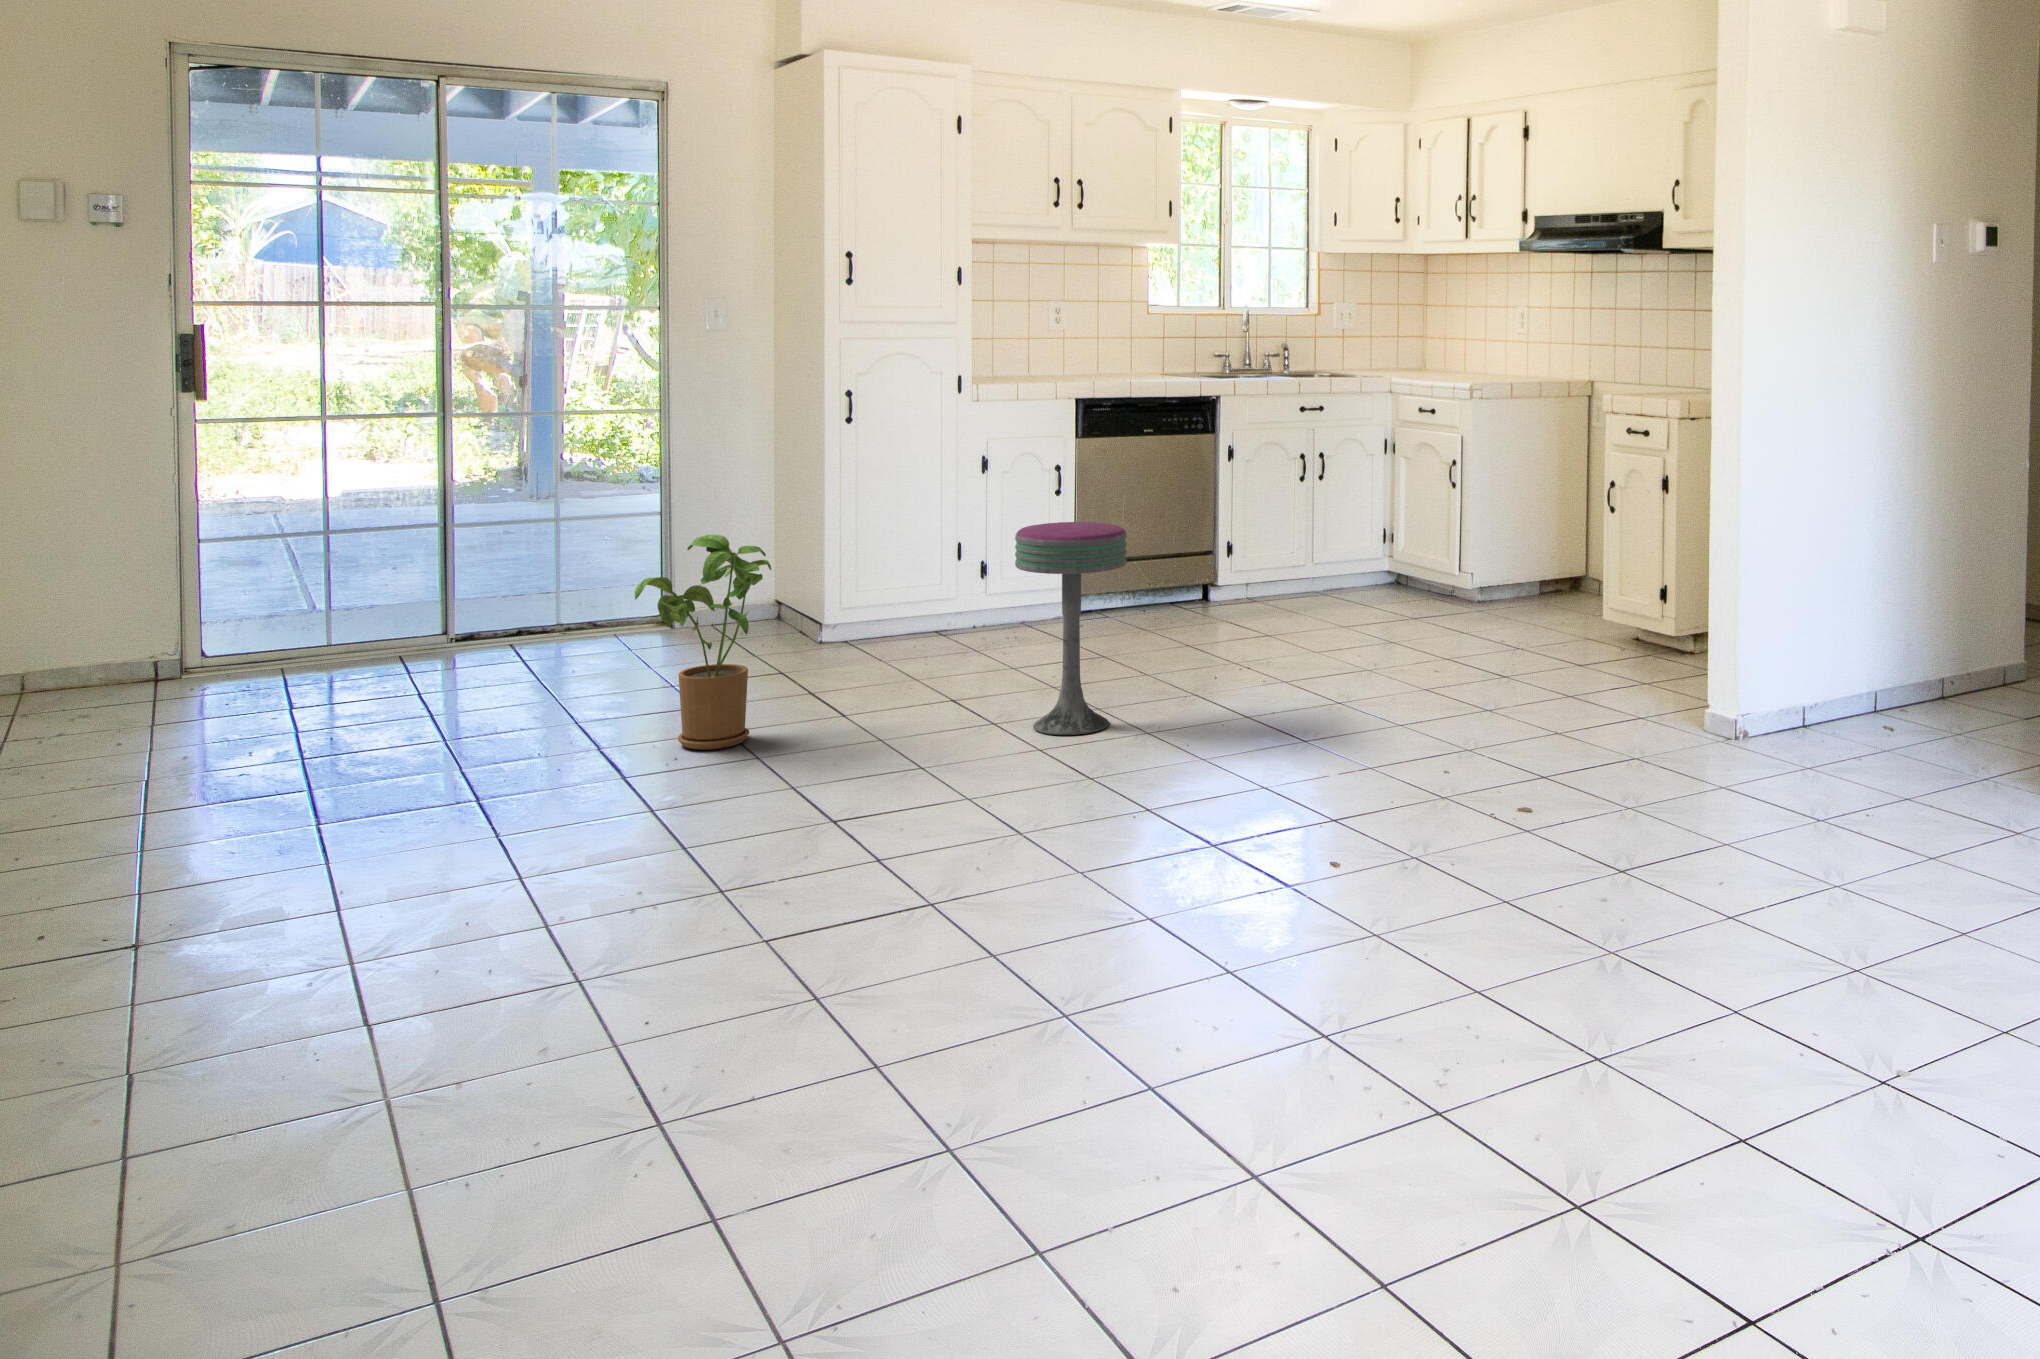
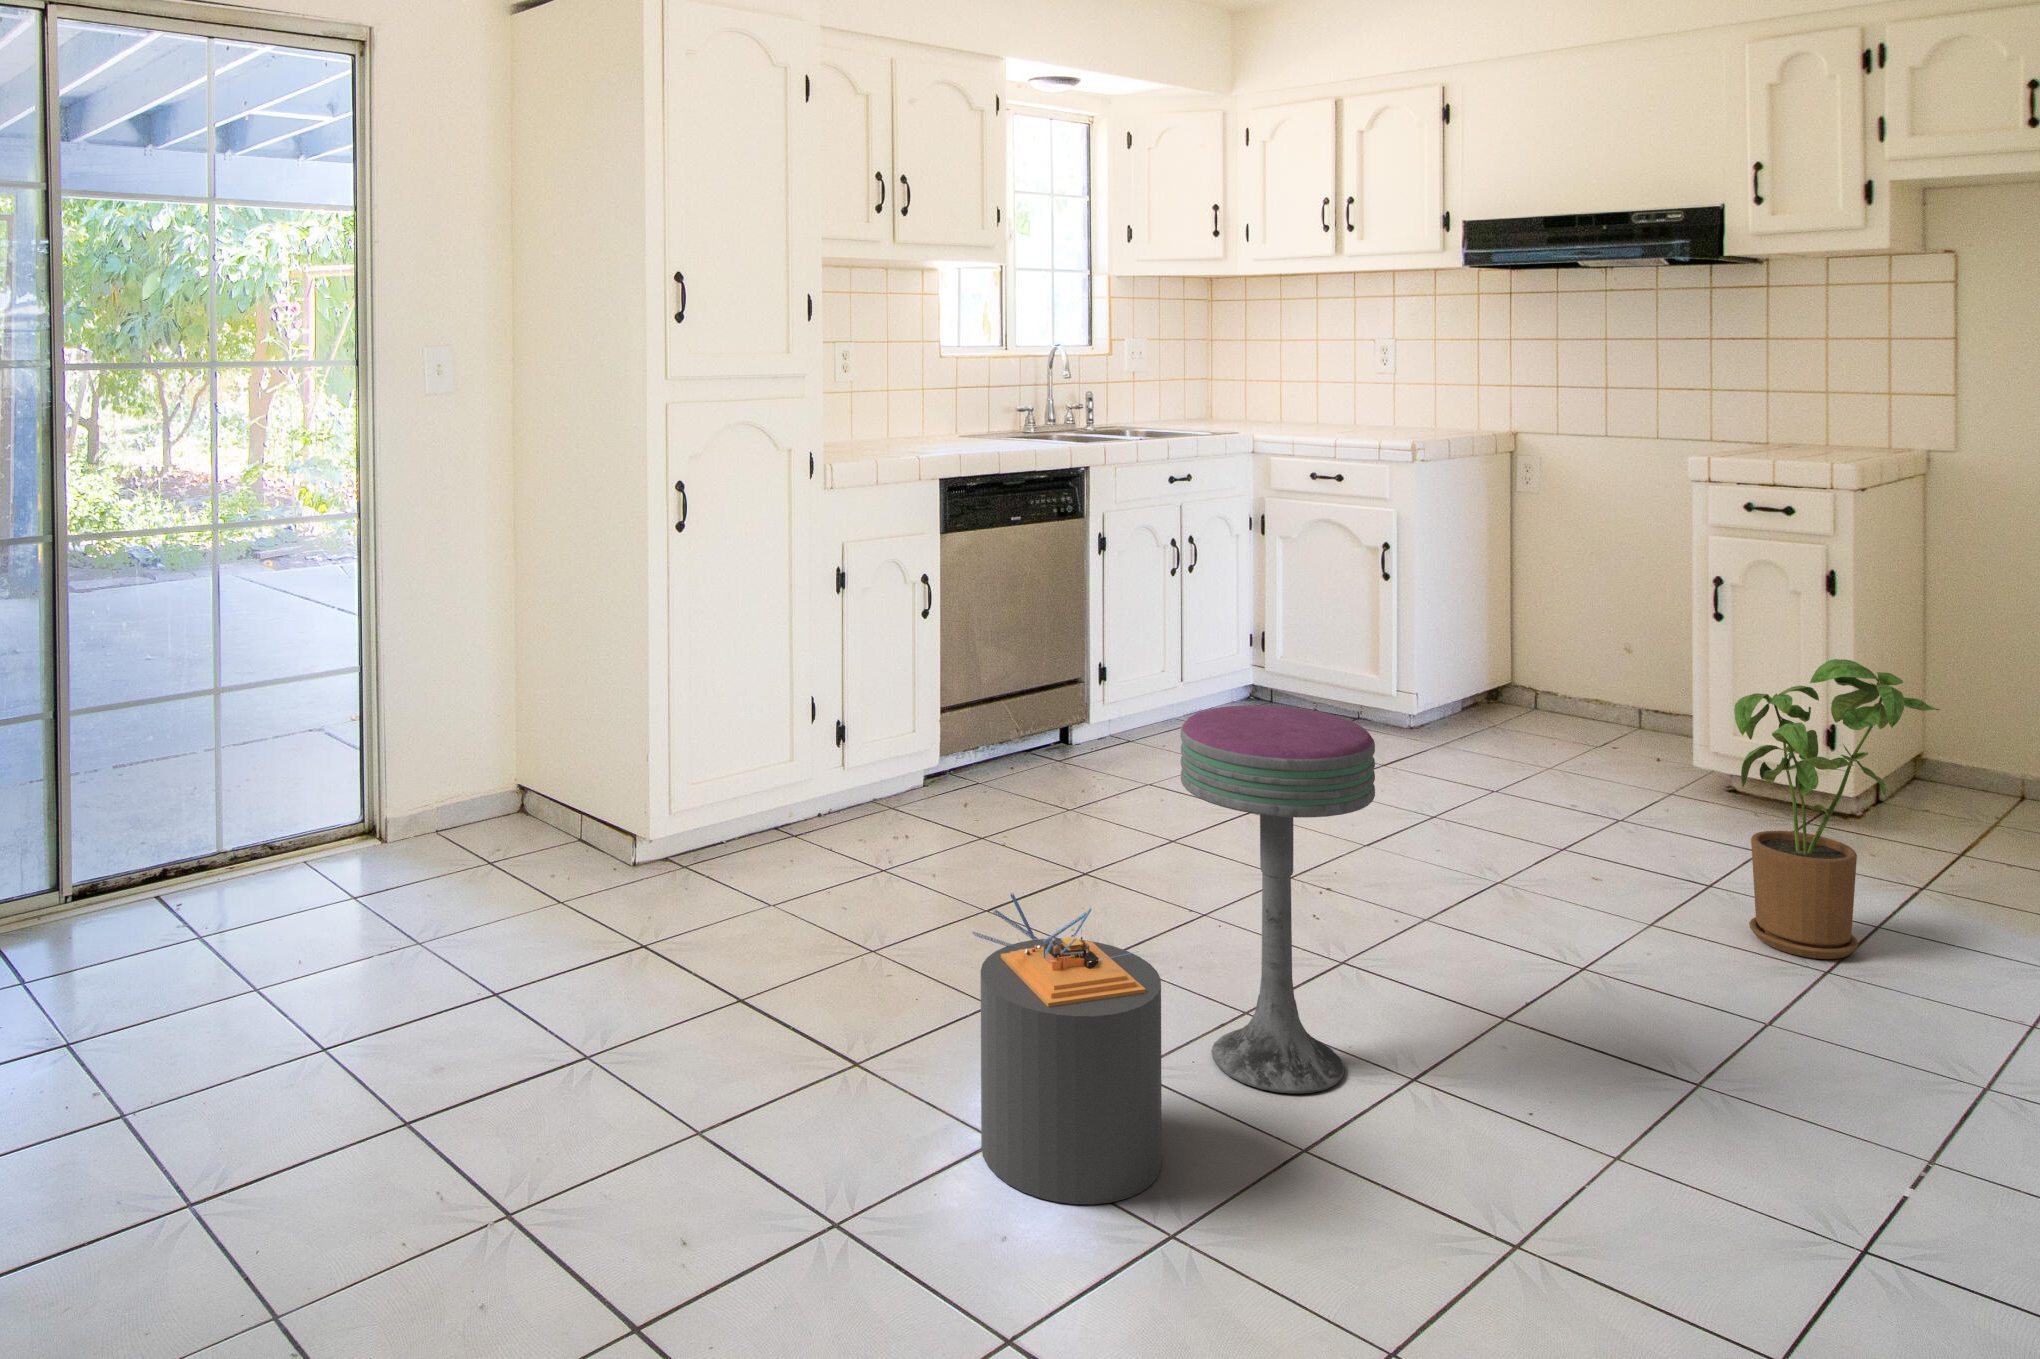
house plant: present [635,535,771,750] -> present [1734,659,1940,959]
trash can: none [846,602,952,760] -> present [973,894,1162,1204]

